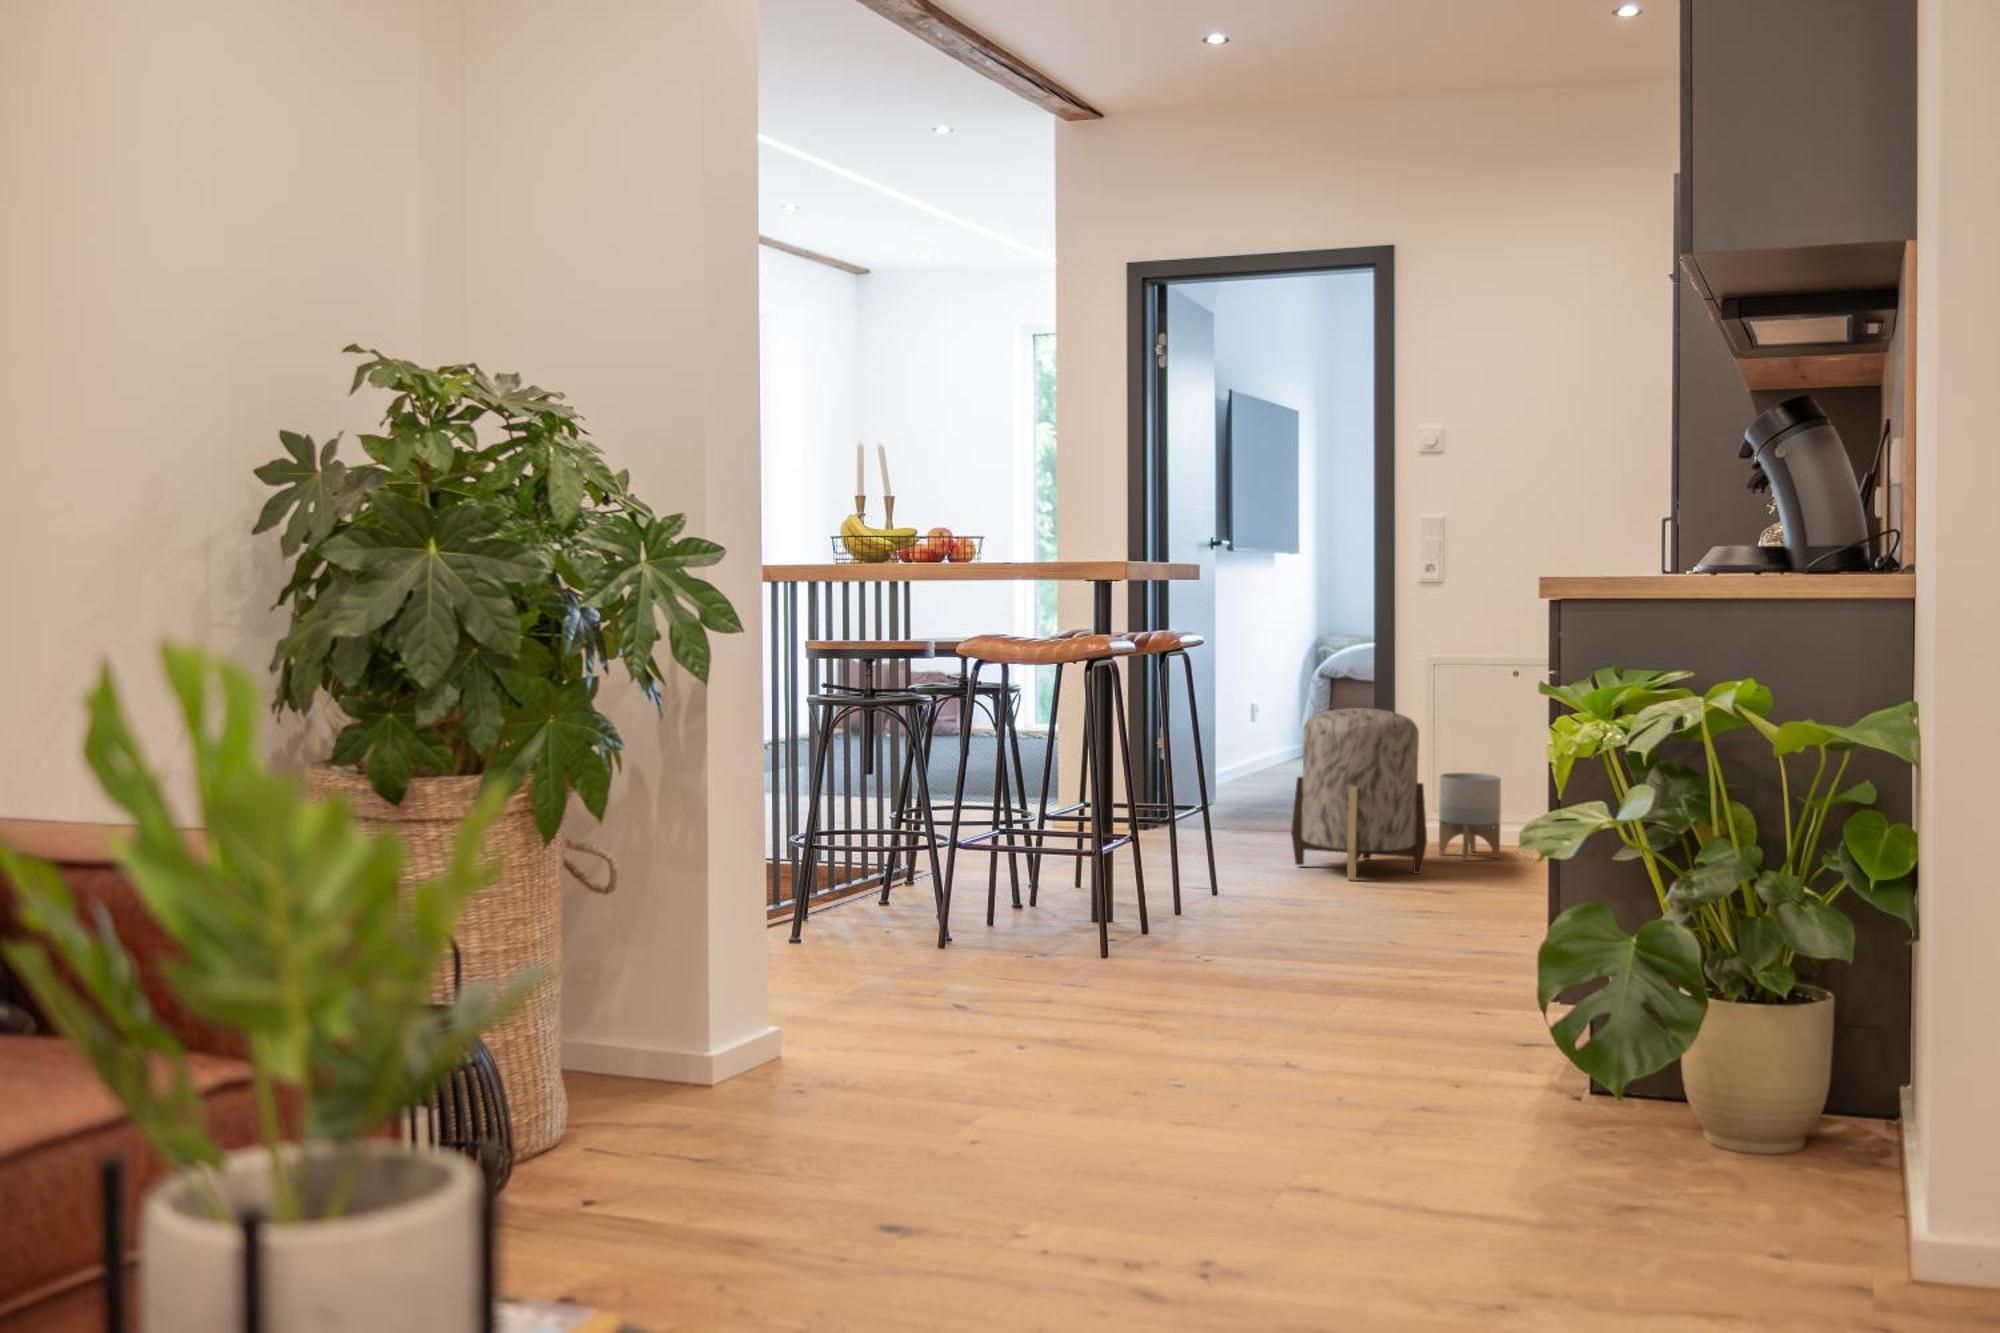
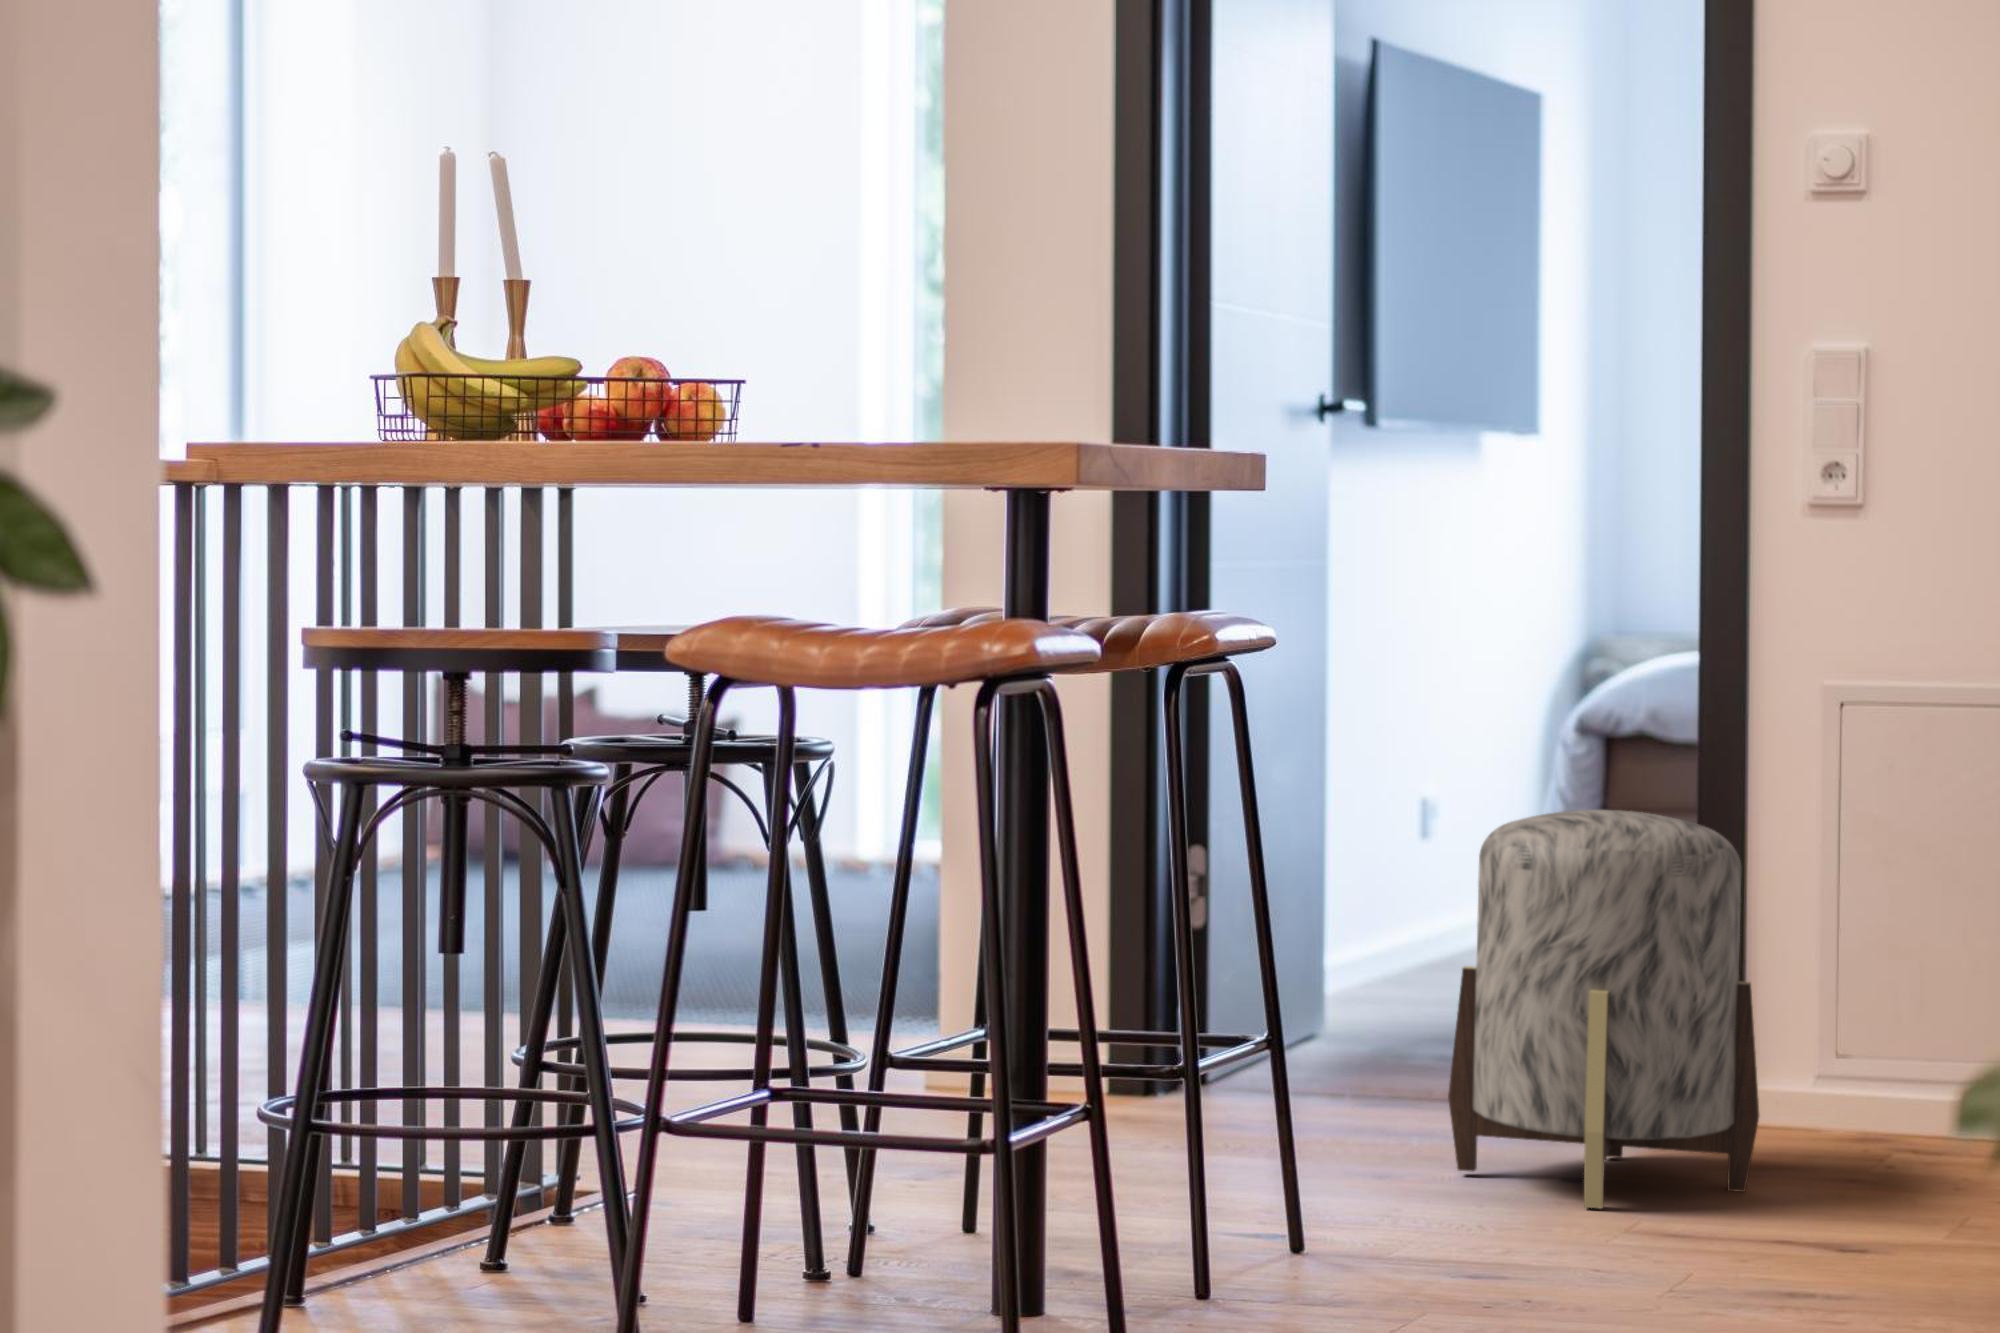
planter: present [1439,773,1501,861] -> none [1771,960,1912,1161]

